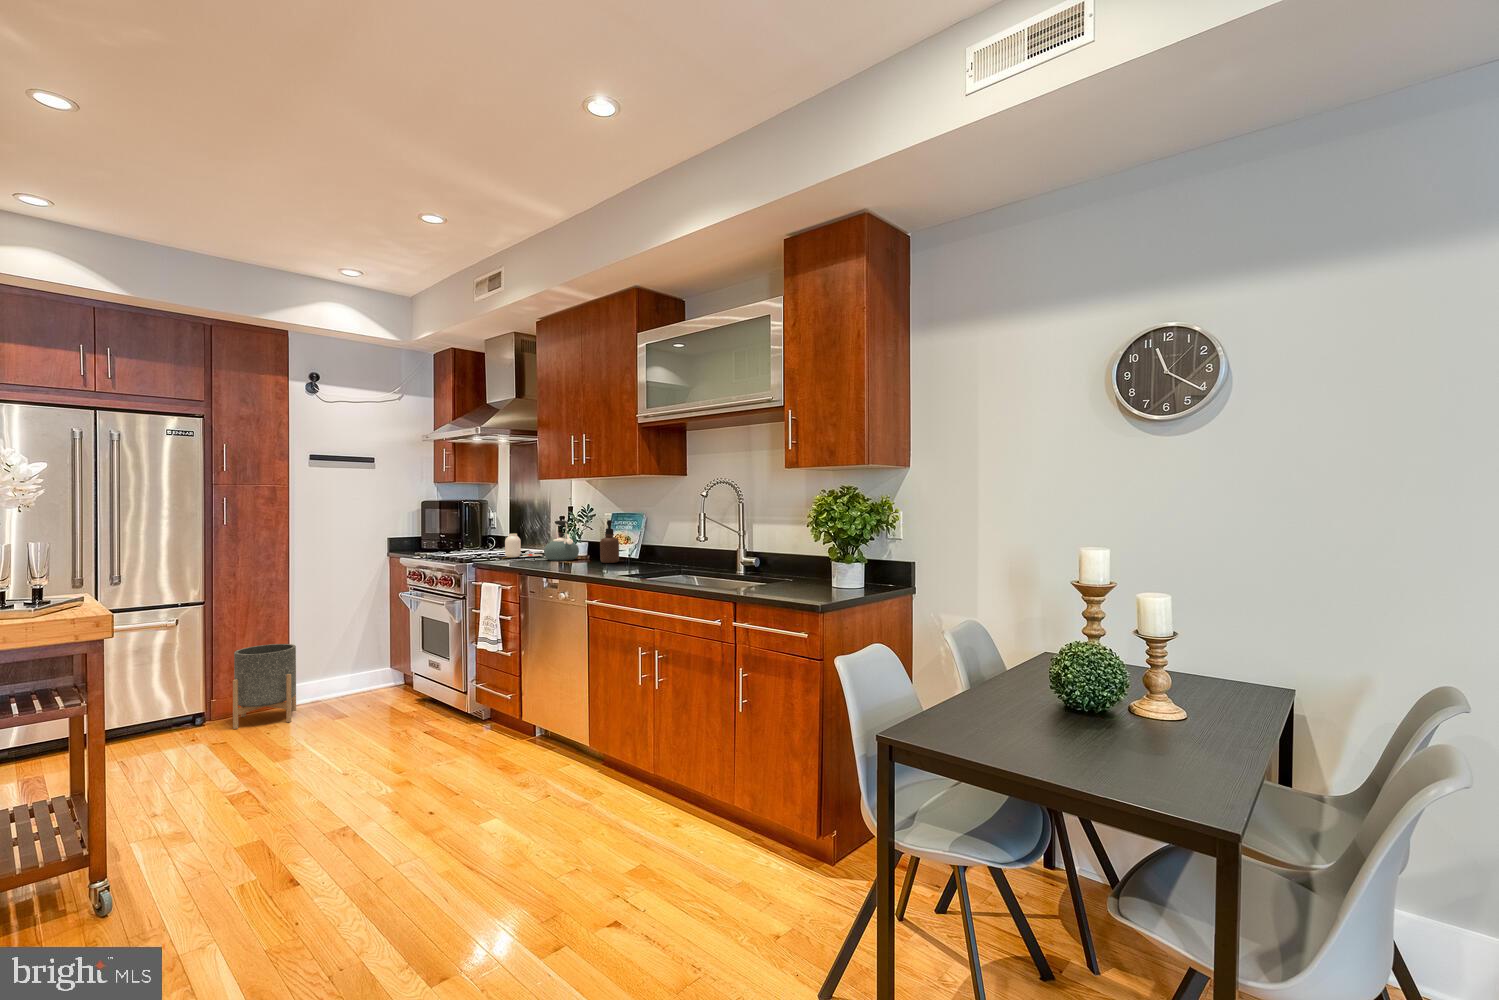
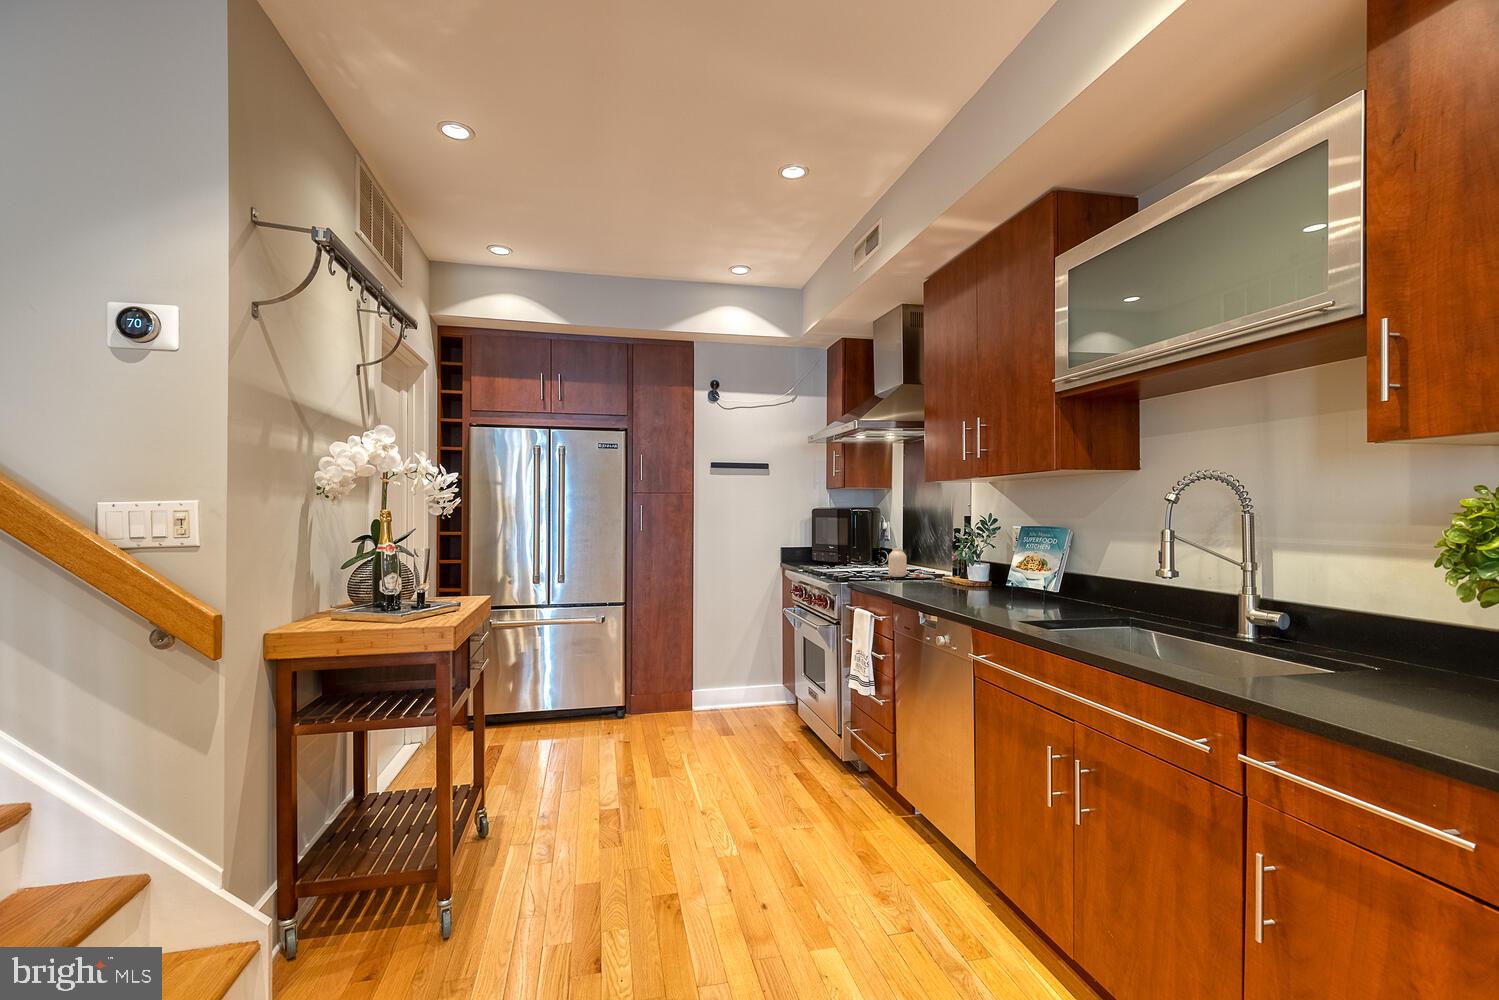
soap dispenser: present [600,520,619,563] -> none [1003,536,1030,595]
kettle: present [544,521,579,561] -> none [931,534,976,586]
planter: present [233,644,296,729] -> none [639,647,694,728]

